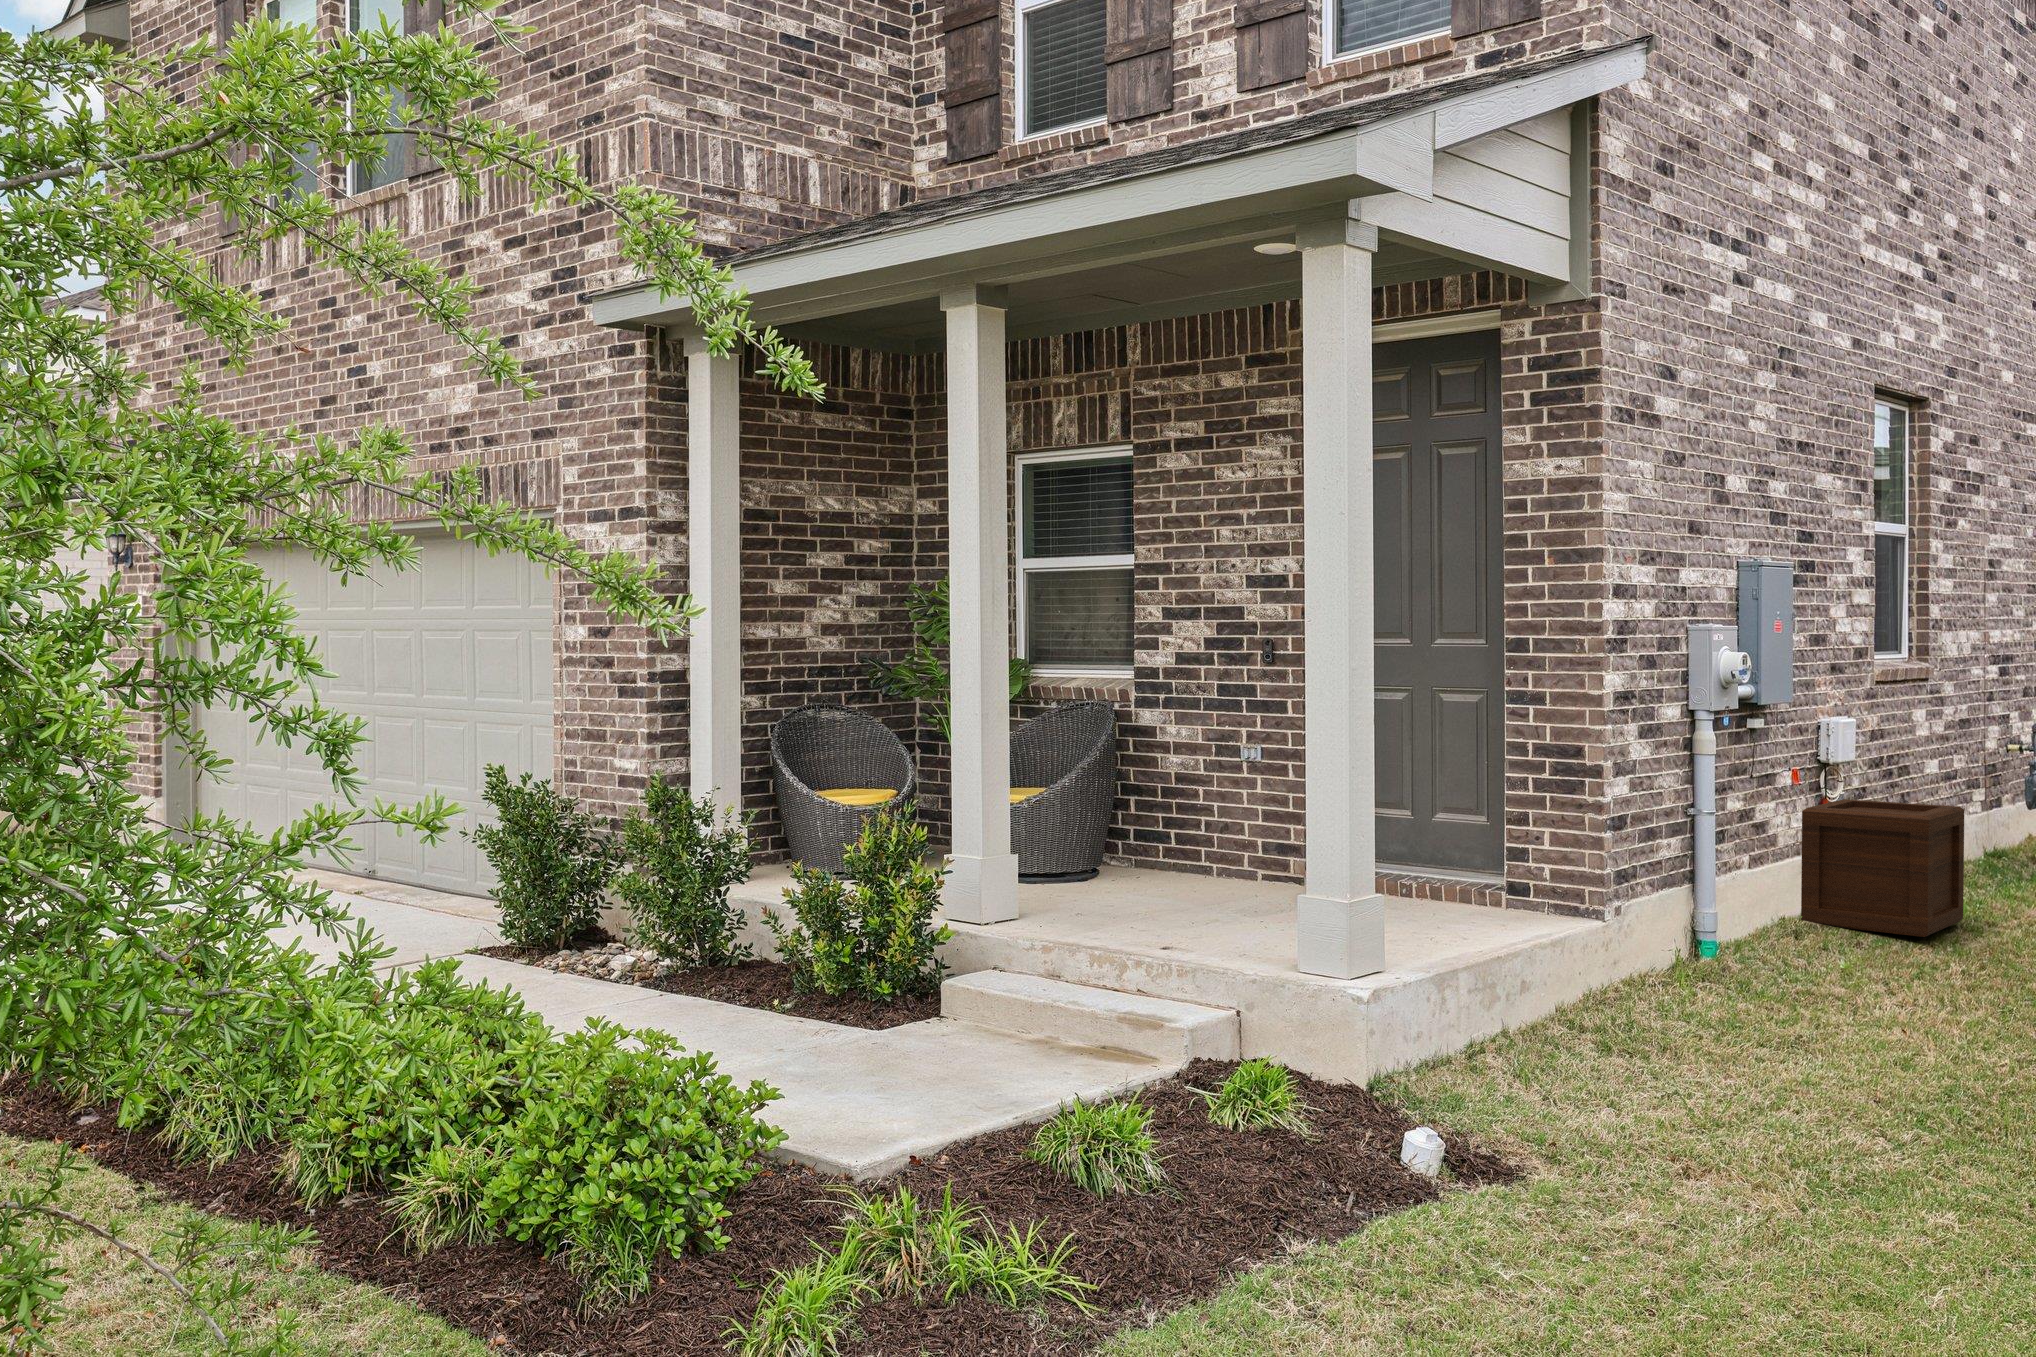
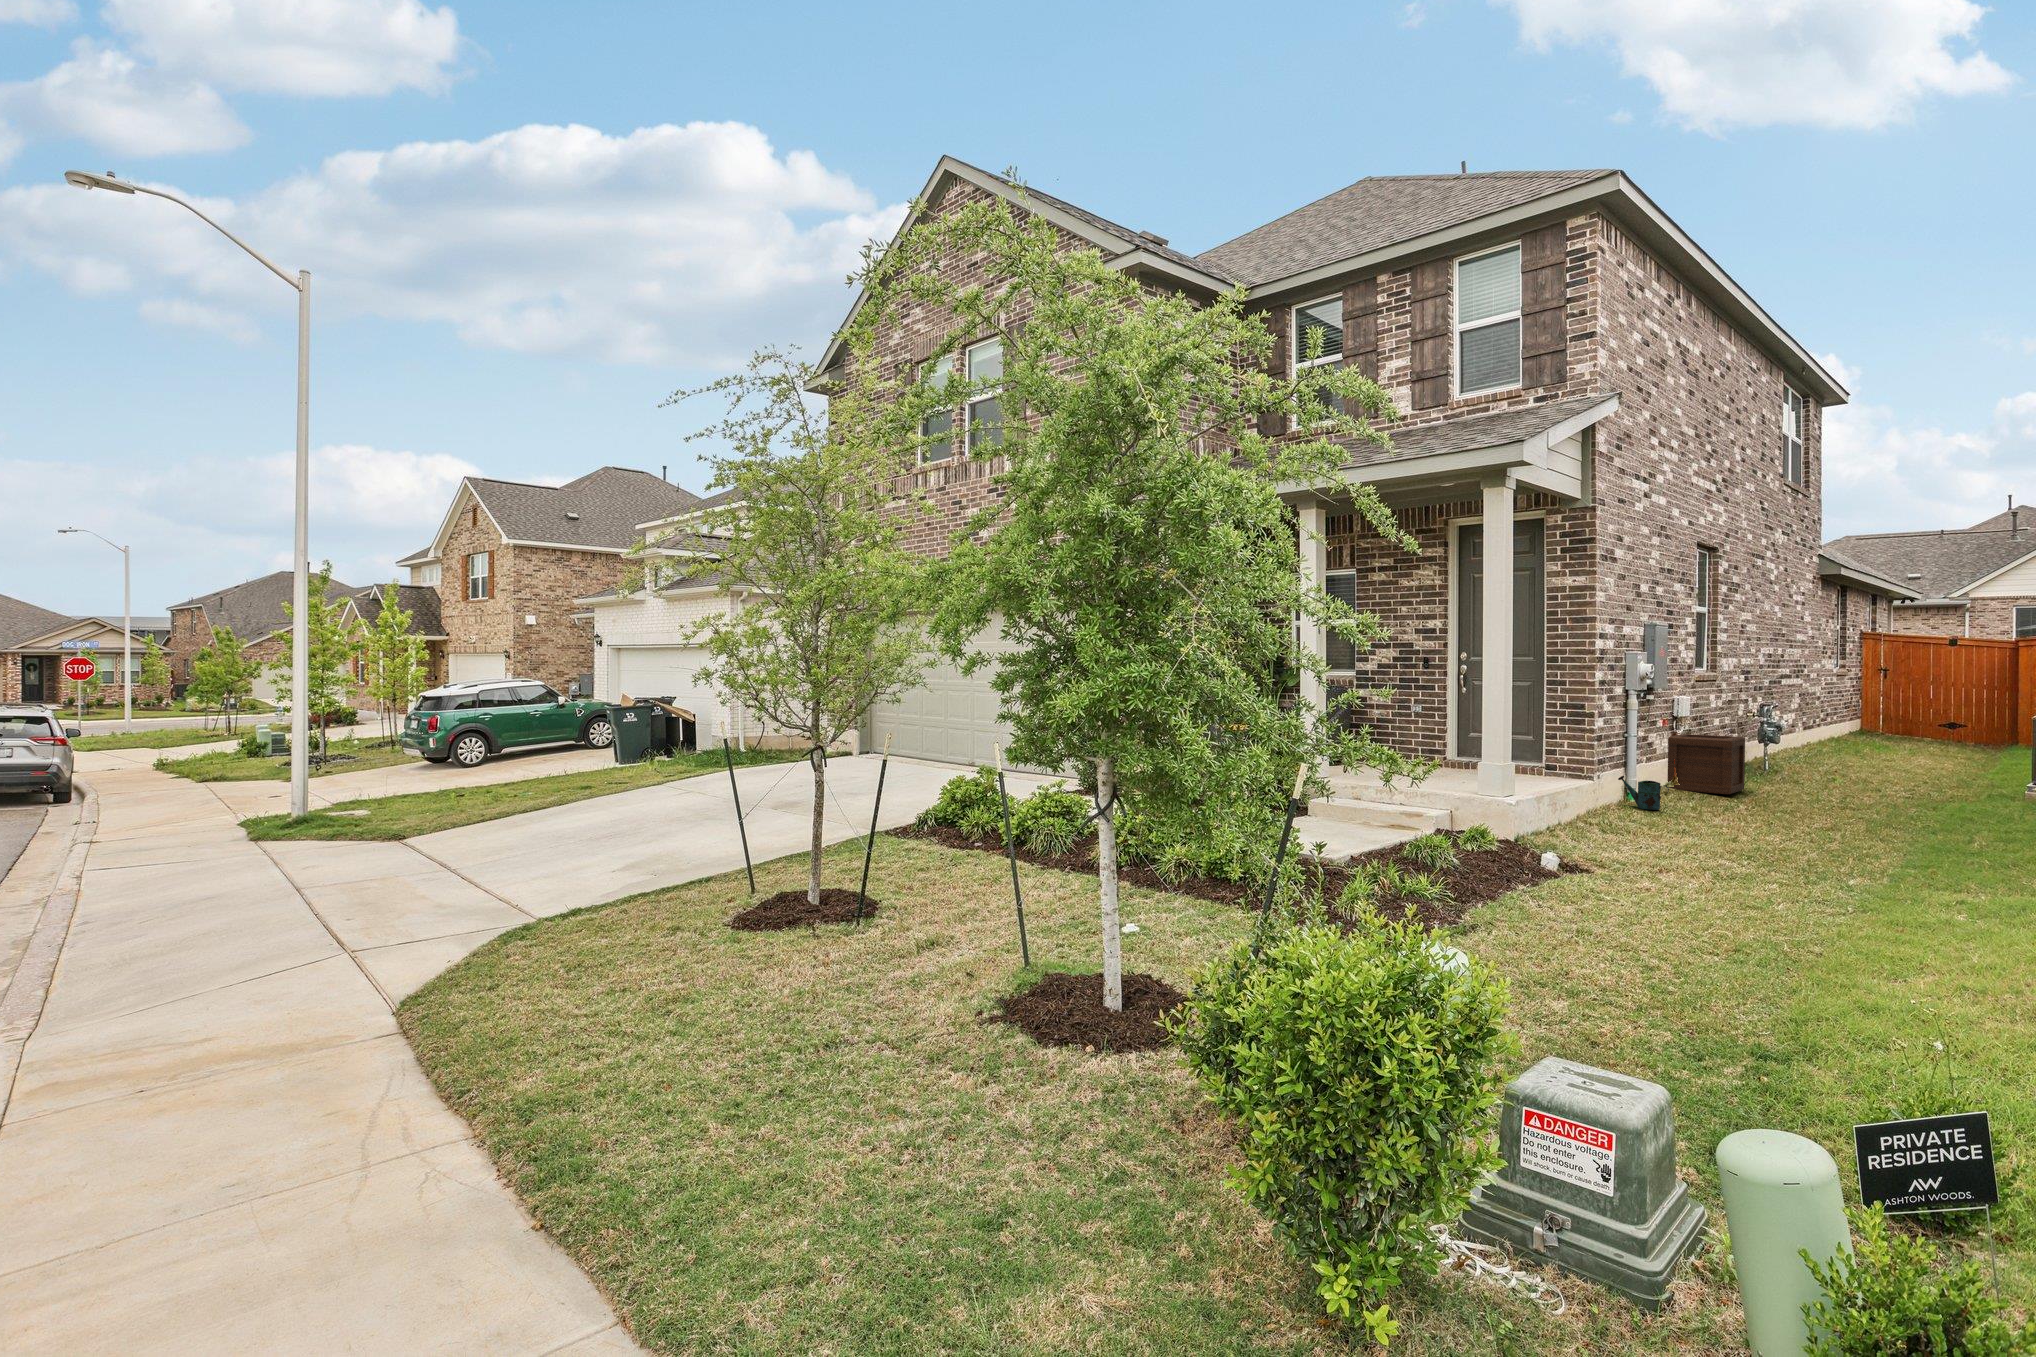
watering can: none [1665,909,1768,989] -> present [1618,776,1669,810]

